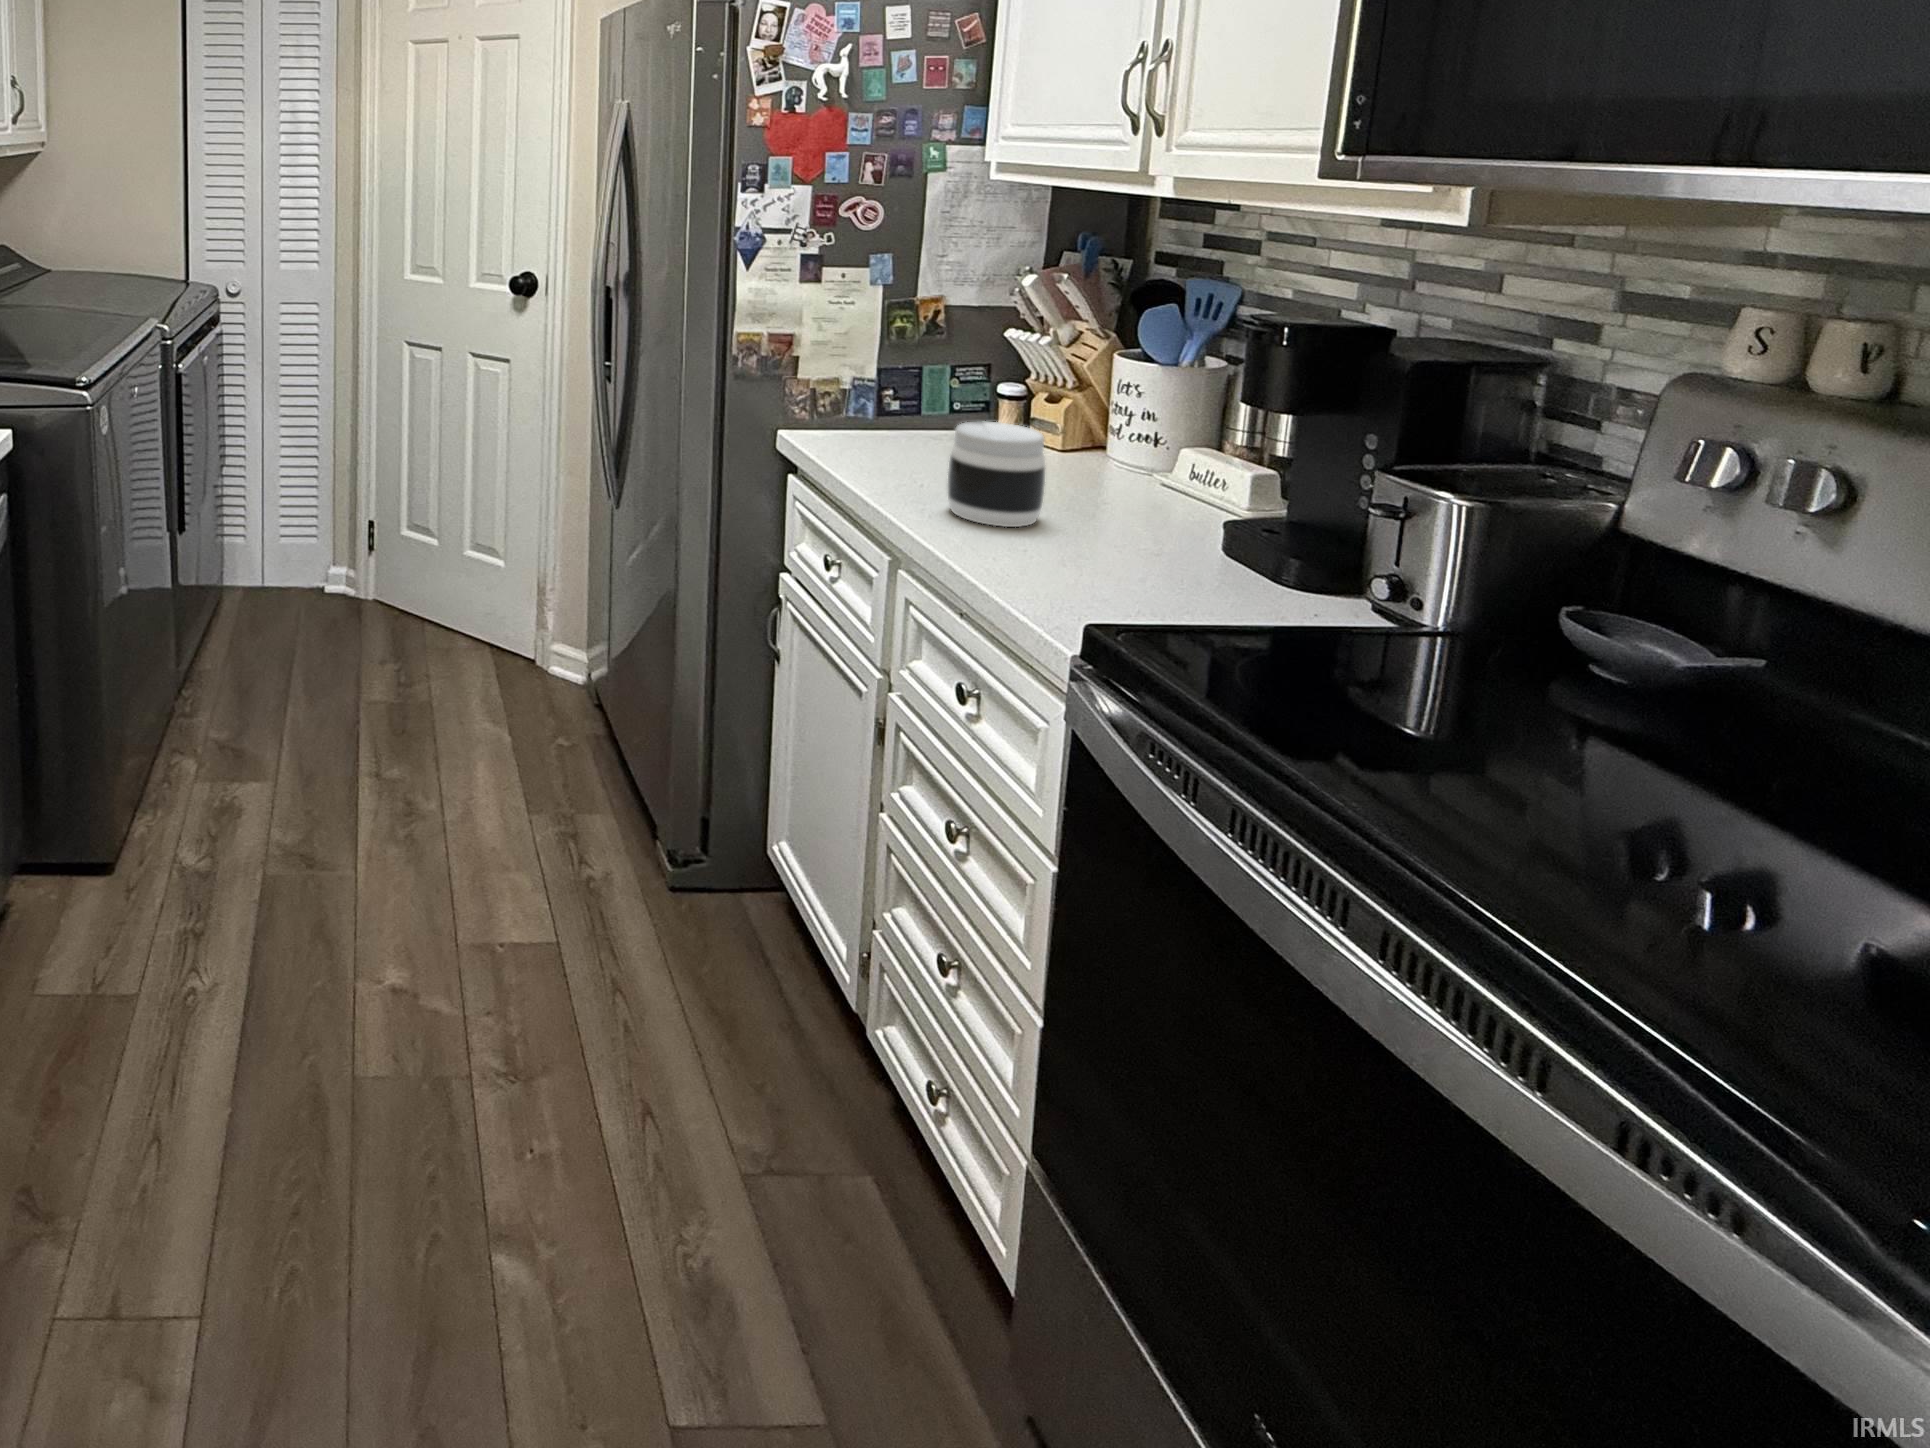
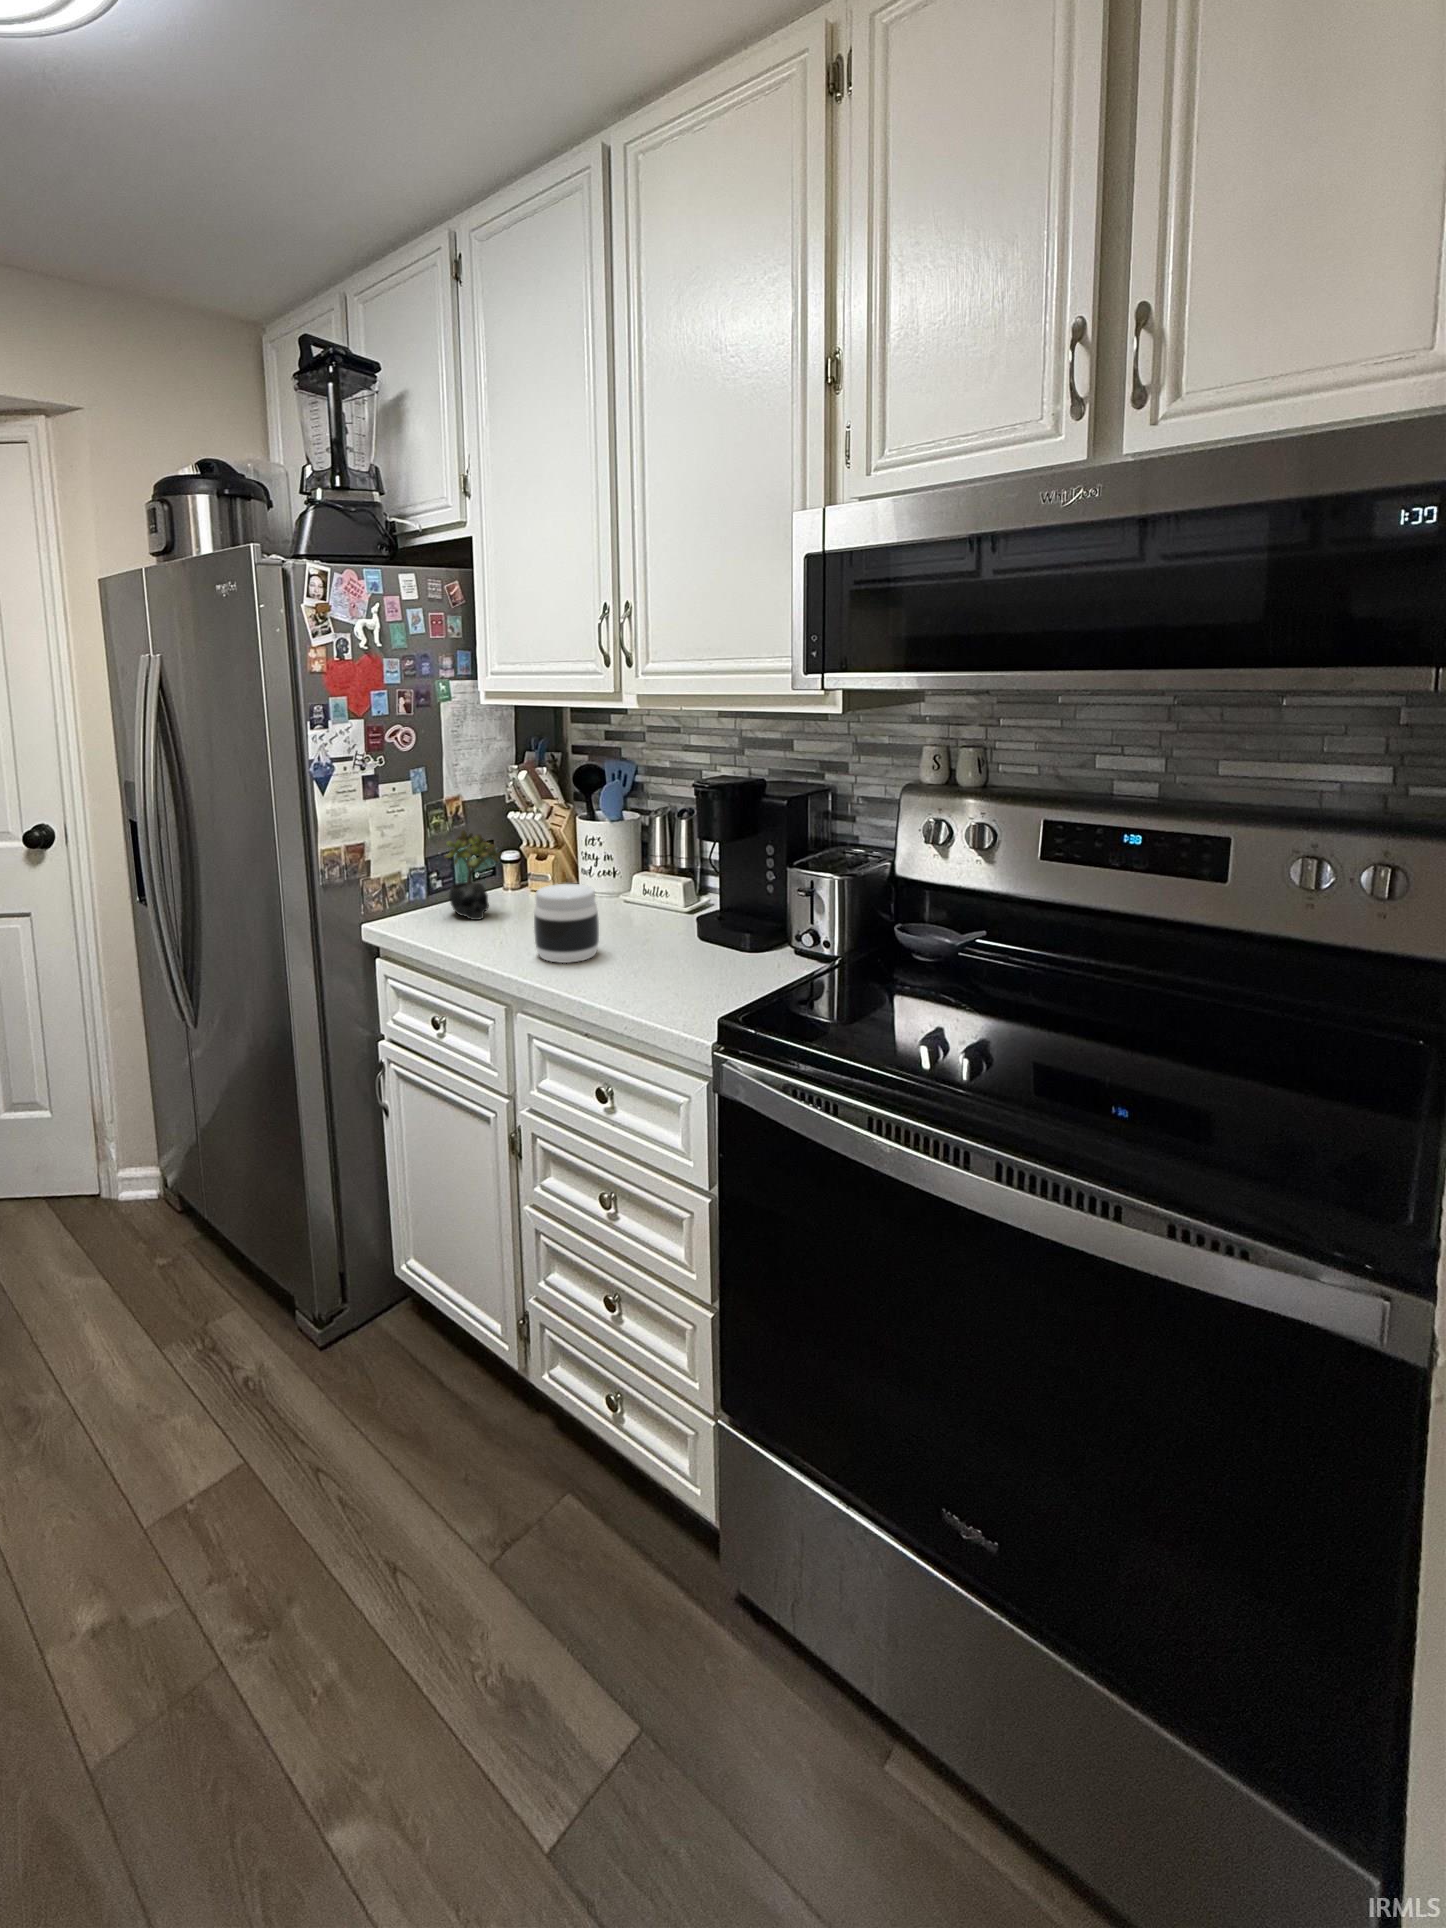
succulent plant: none [892,339,975,456] -> present [445,830,503,920]

